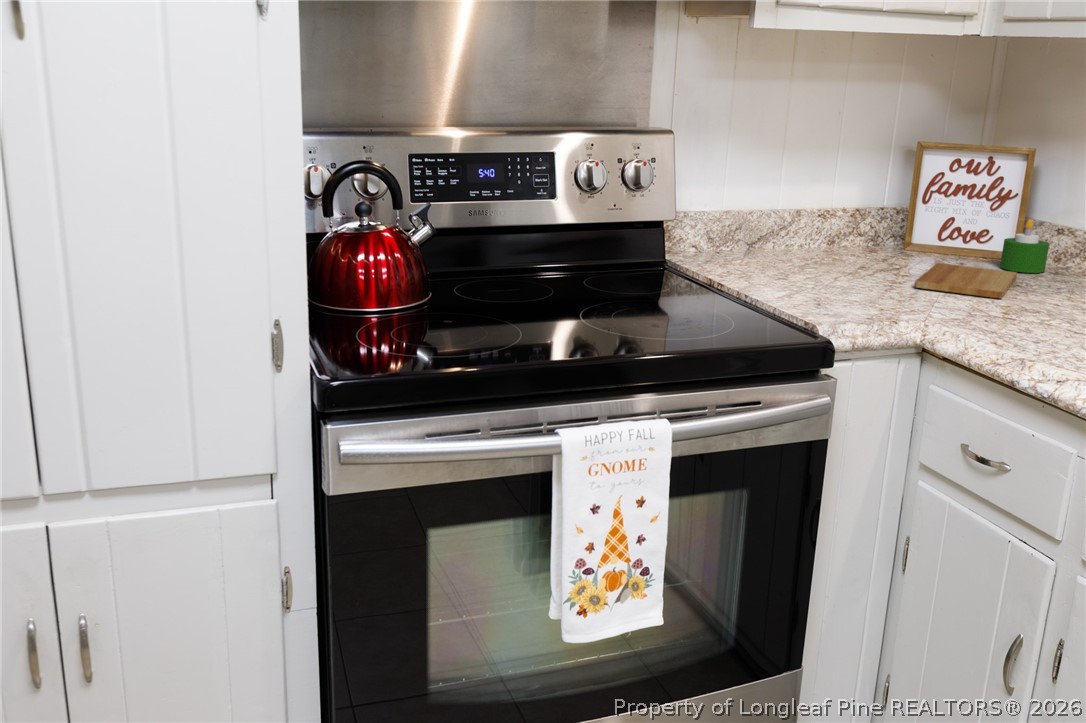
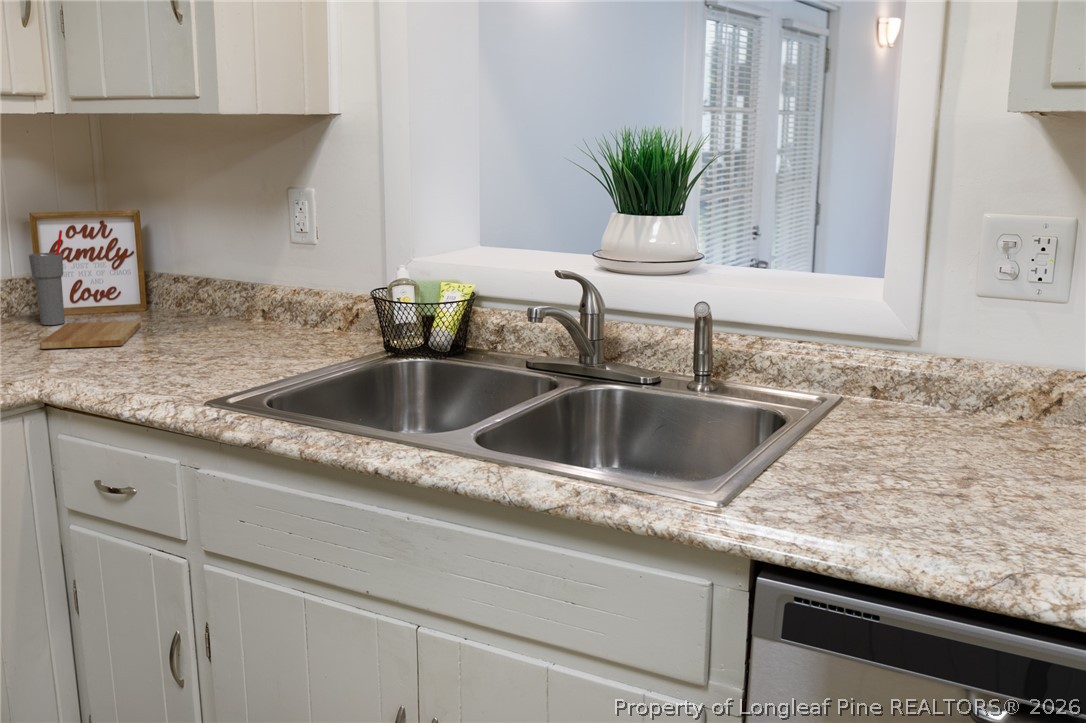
cup: none [907,163,951,262] -> present [29,230,65,325]
candle: present [1000,219,1049,273] -> none [127,273,169,320]

